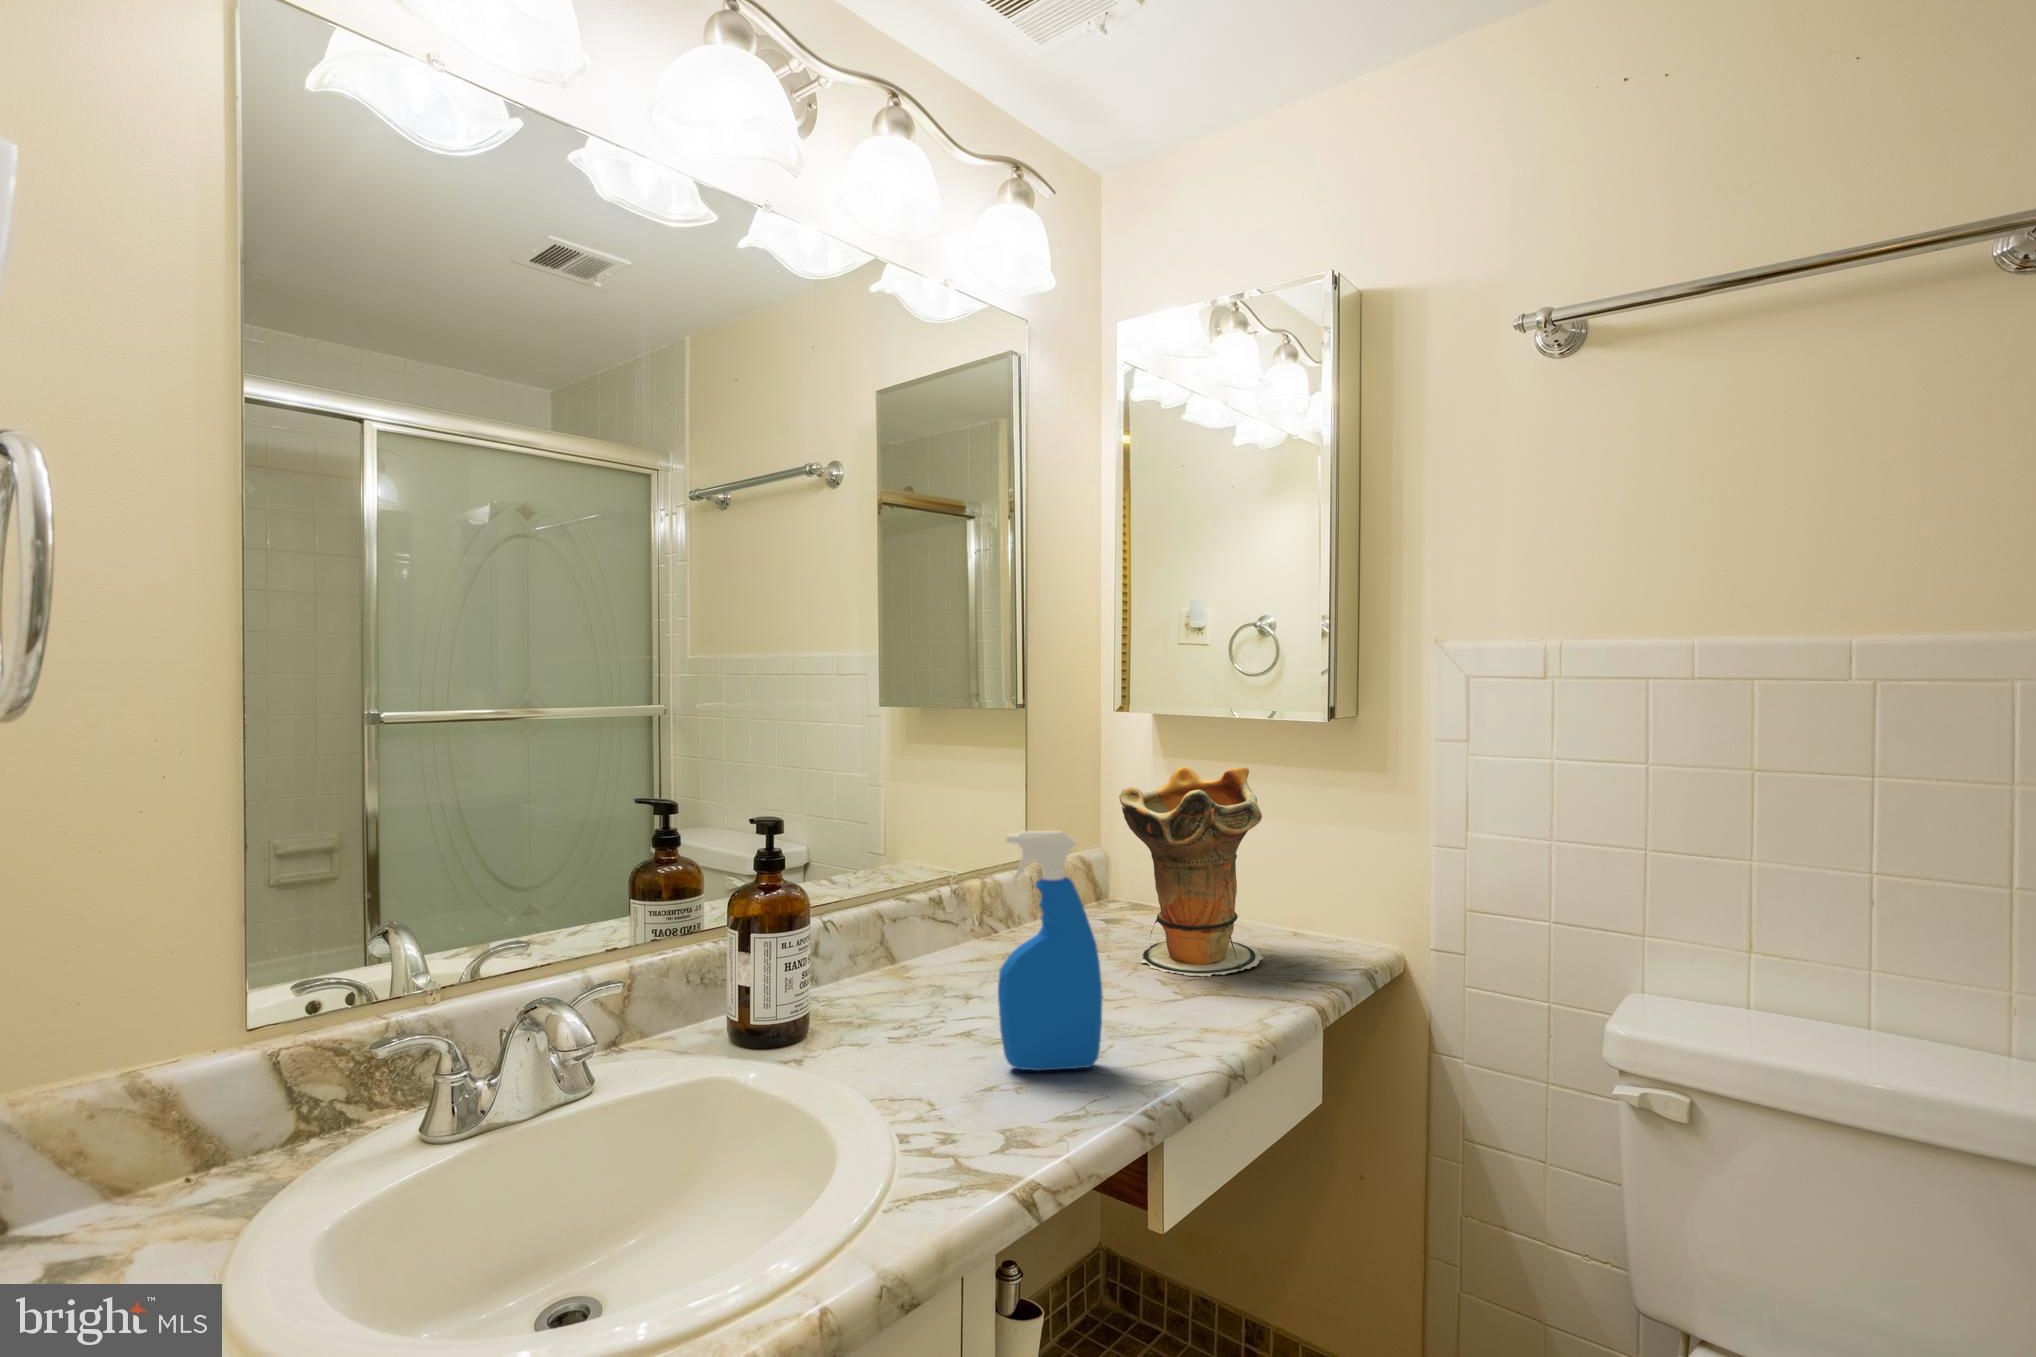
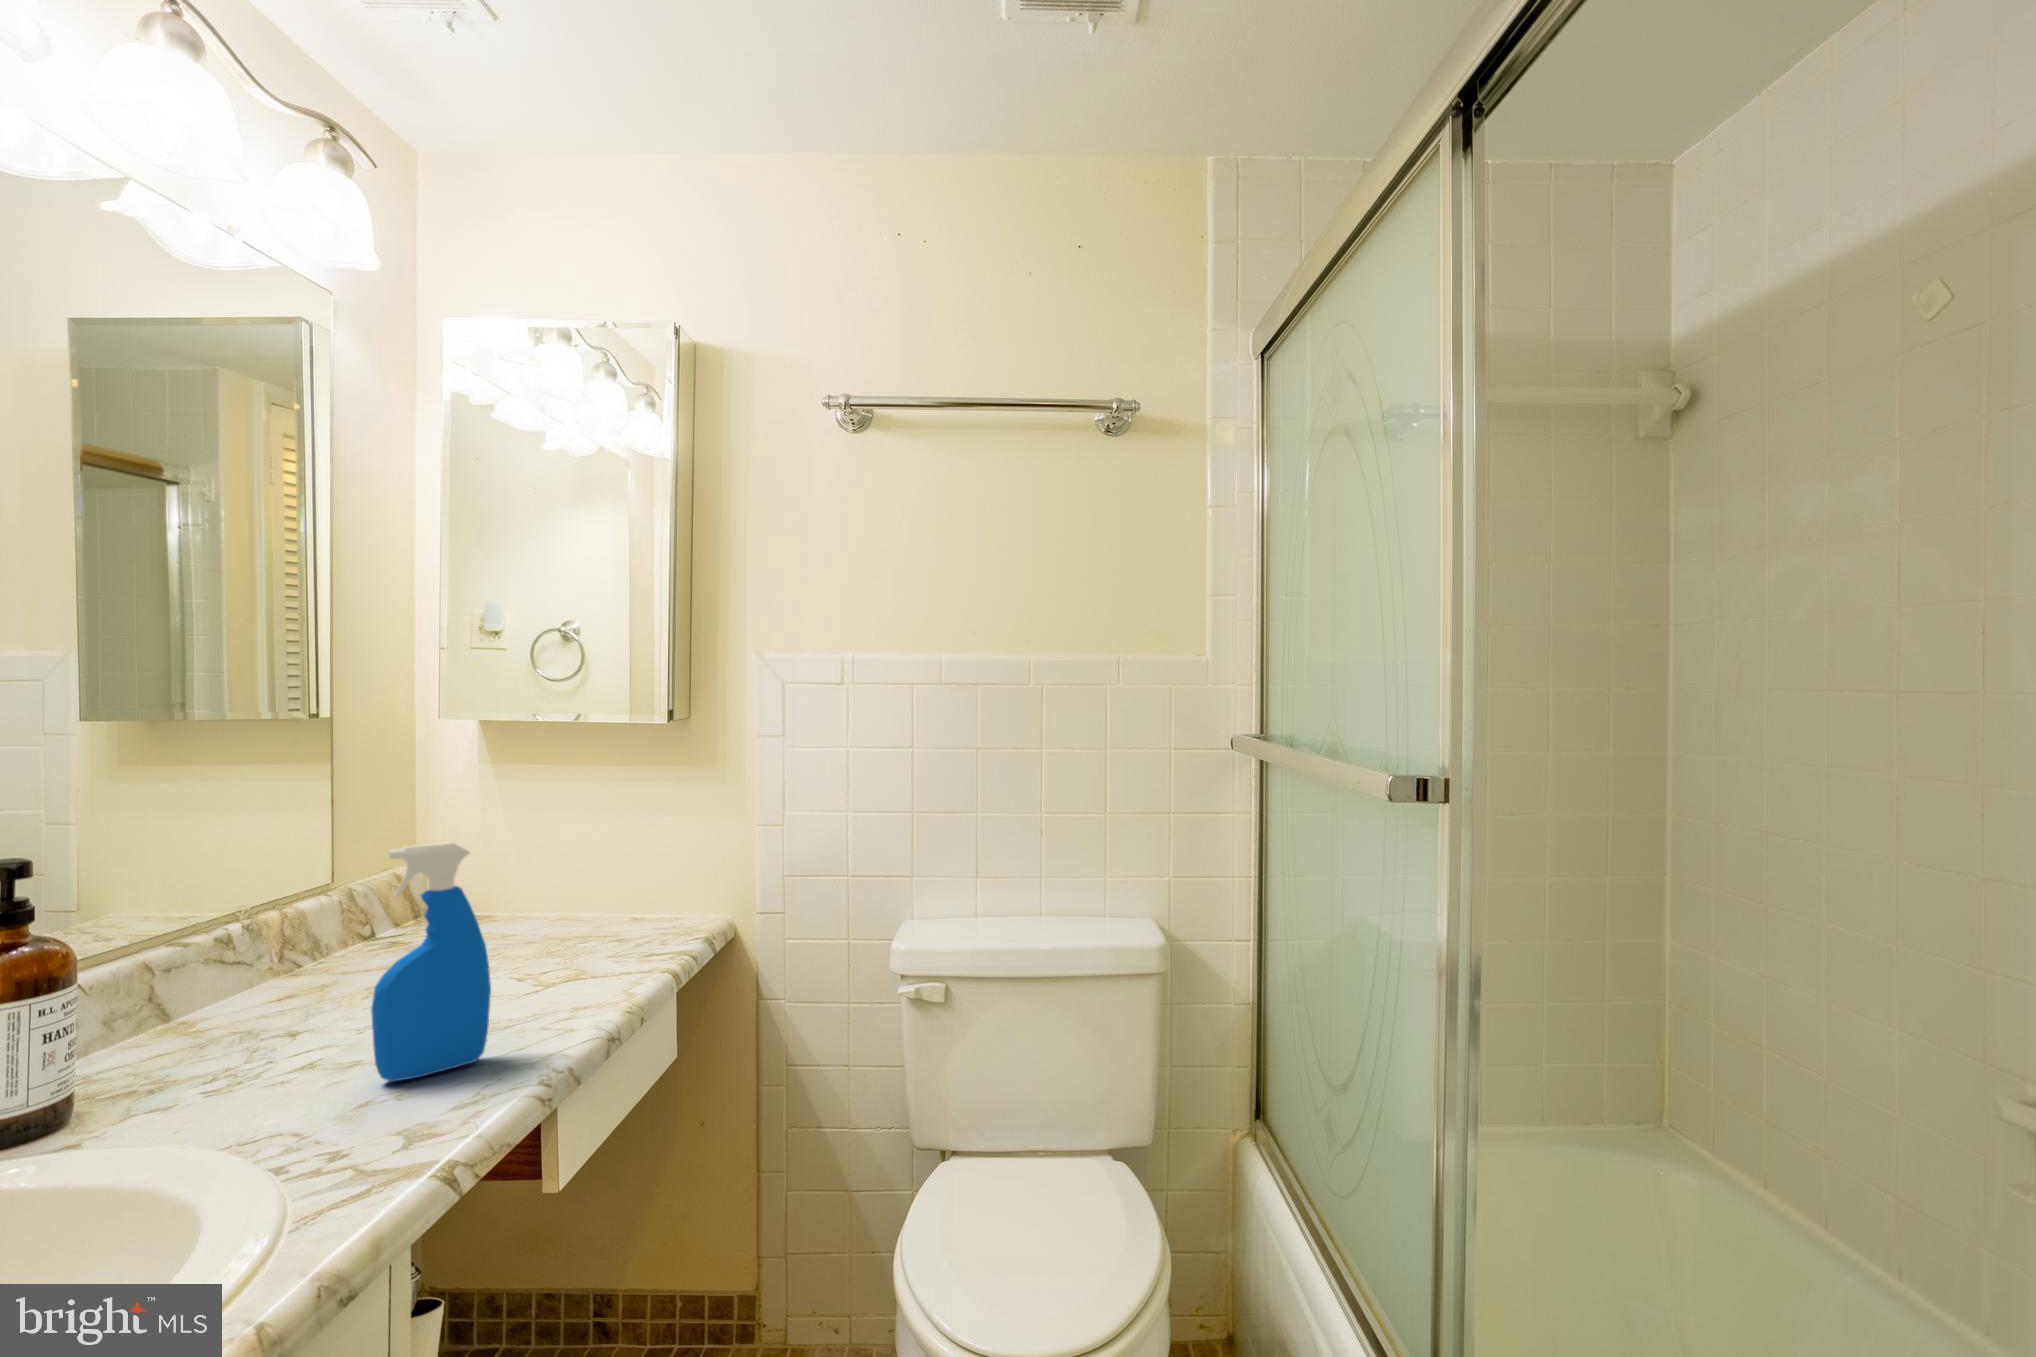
decorative vase: present [1119,767,1263,977] -> none [478,773,624,971]

